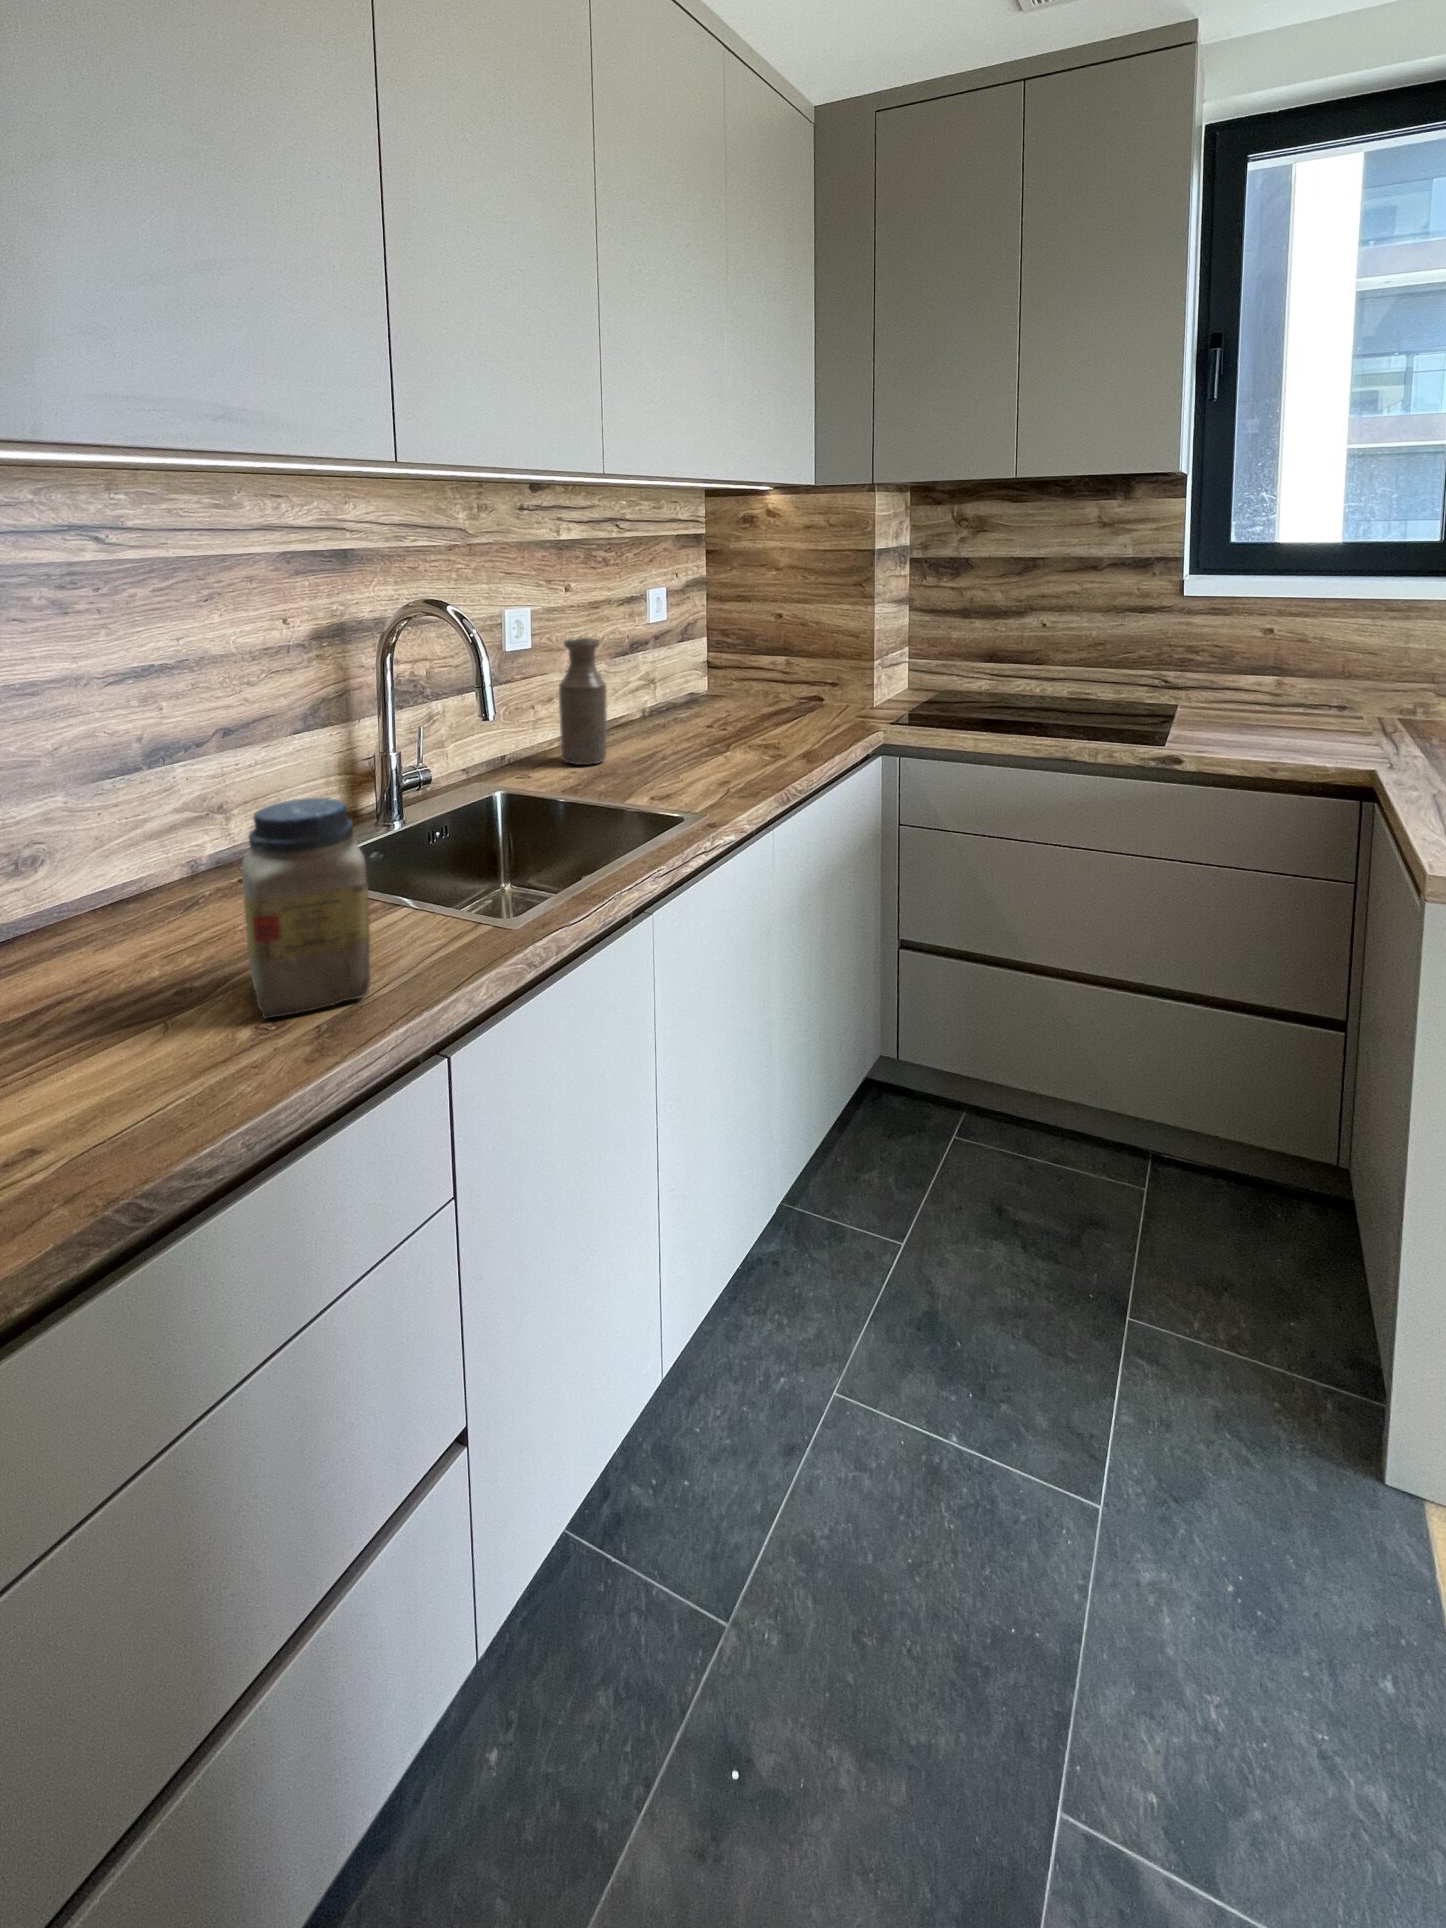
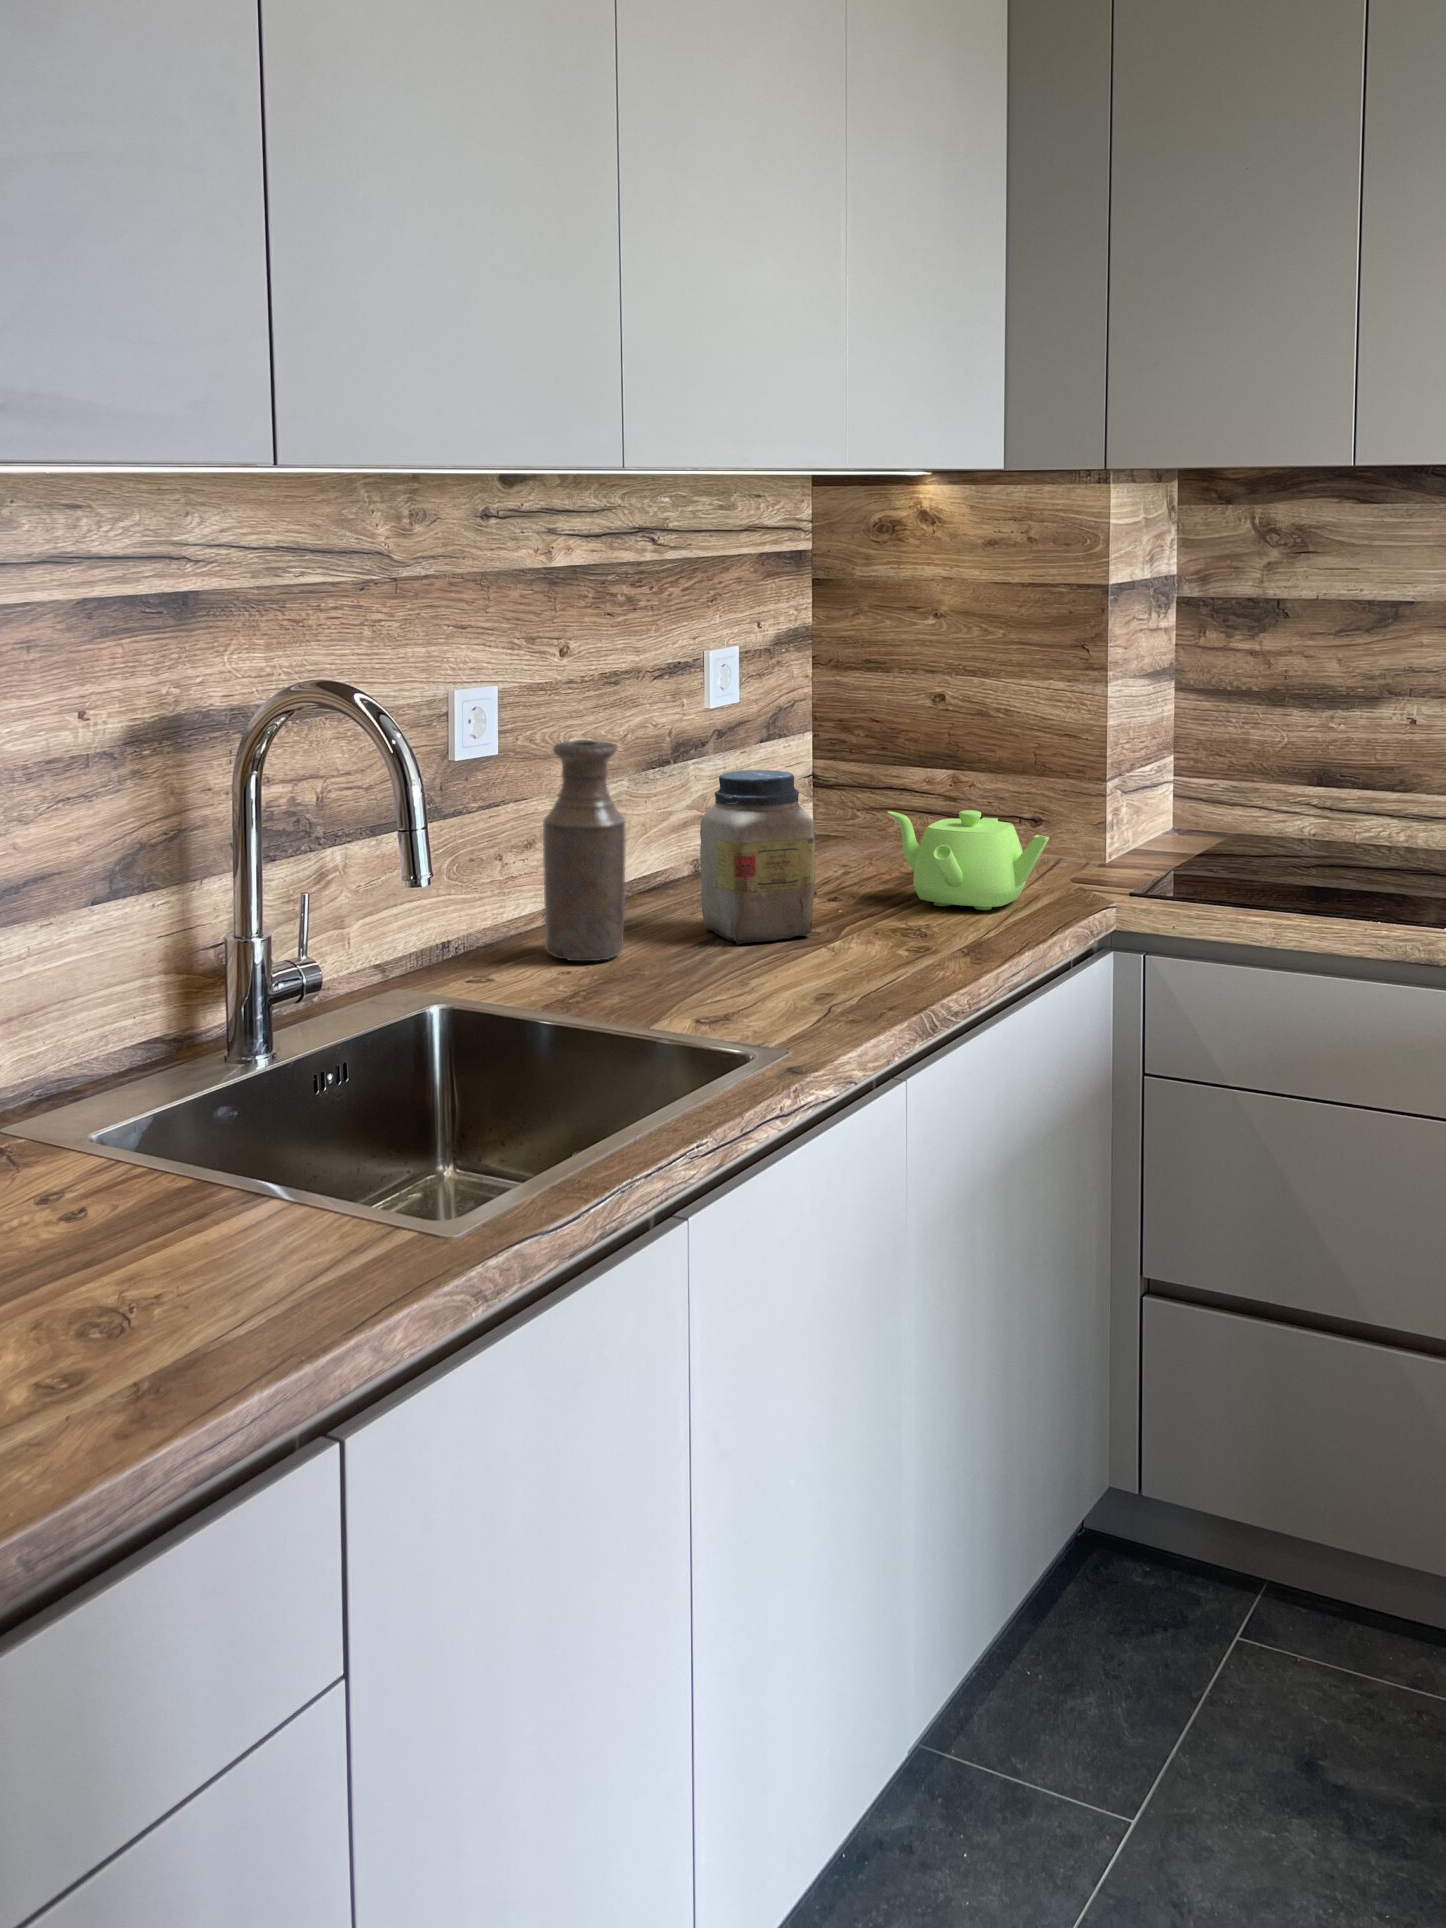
teapot: none [753,677,846,733] -> present [888,810,1049,910]
jar: present [241,798,370,1019] -> present [700,770,815,944]

